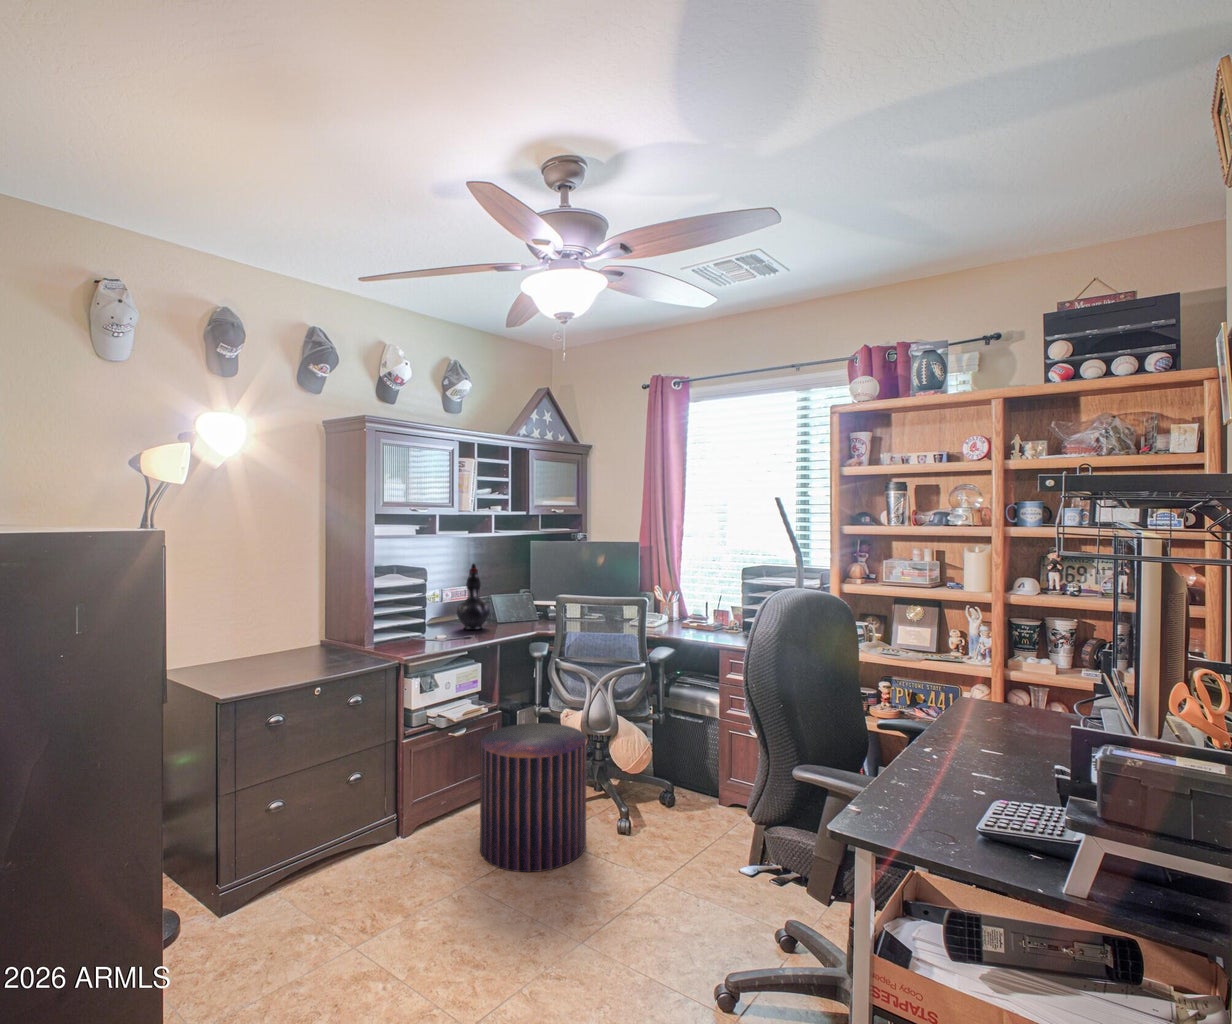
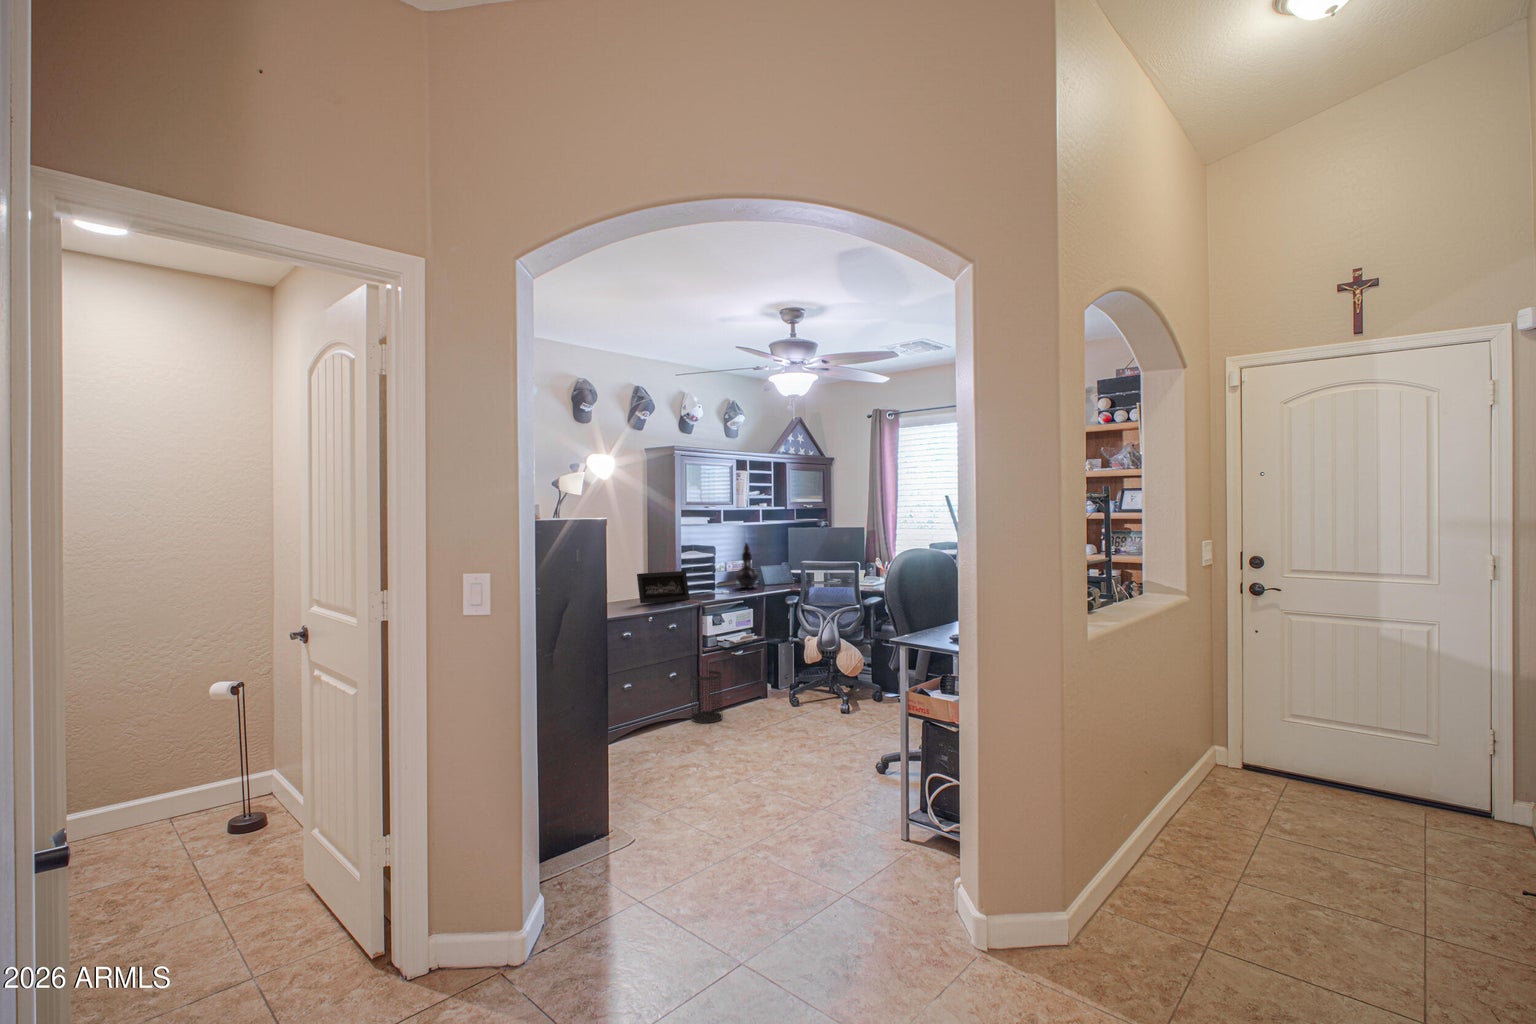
picture frame: none [293,611,384,670] -> present [637,571,689,604]
pouf: present [480,723,586,872] -> none [750,645,819,729]
wastebasket: none [381,771,434,865] -> present [691,671,723,723]

